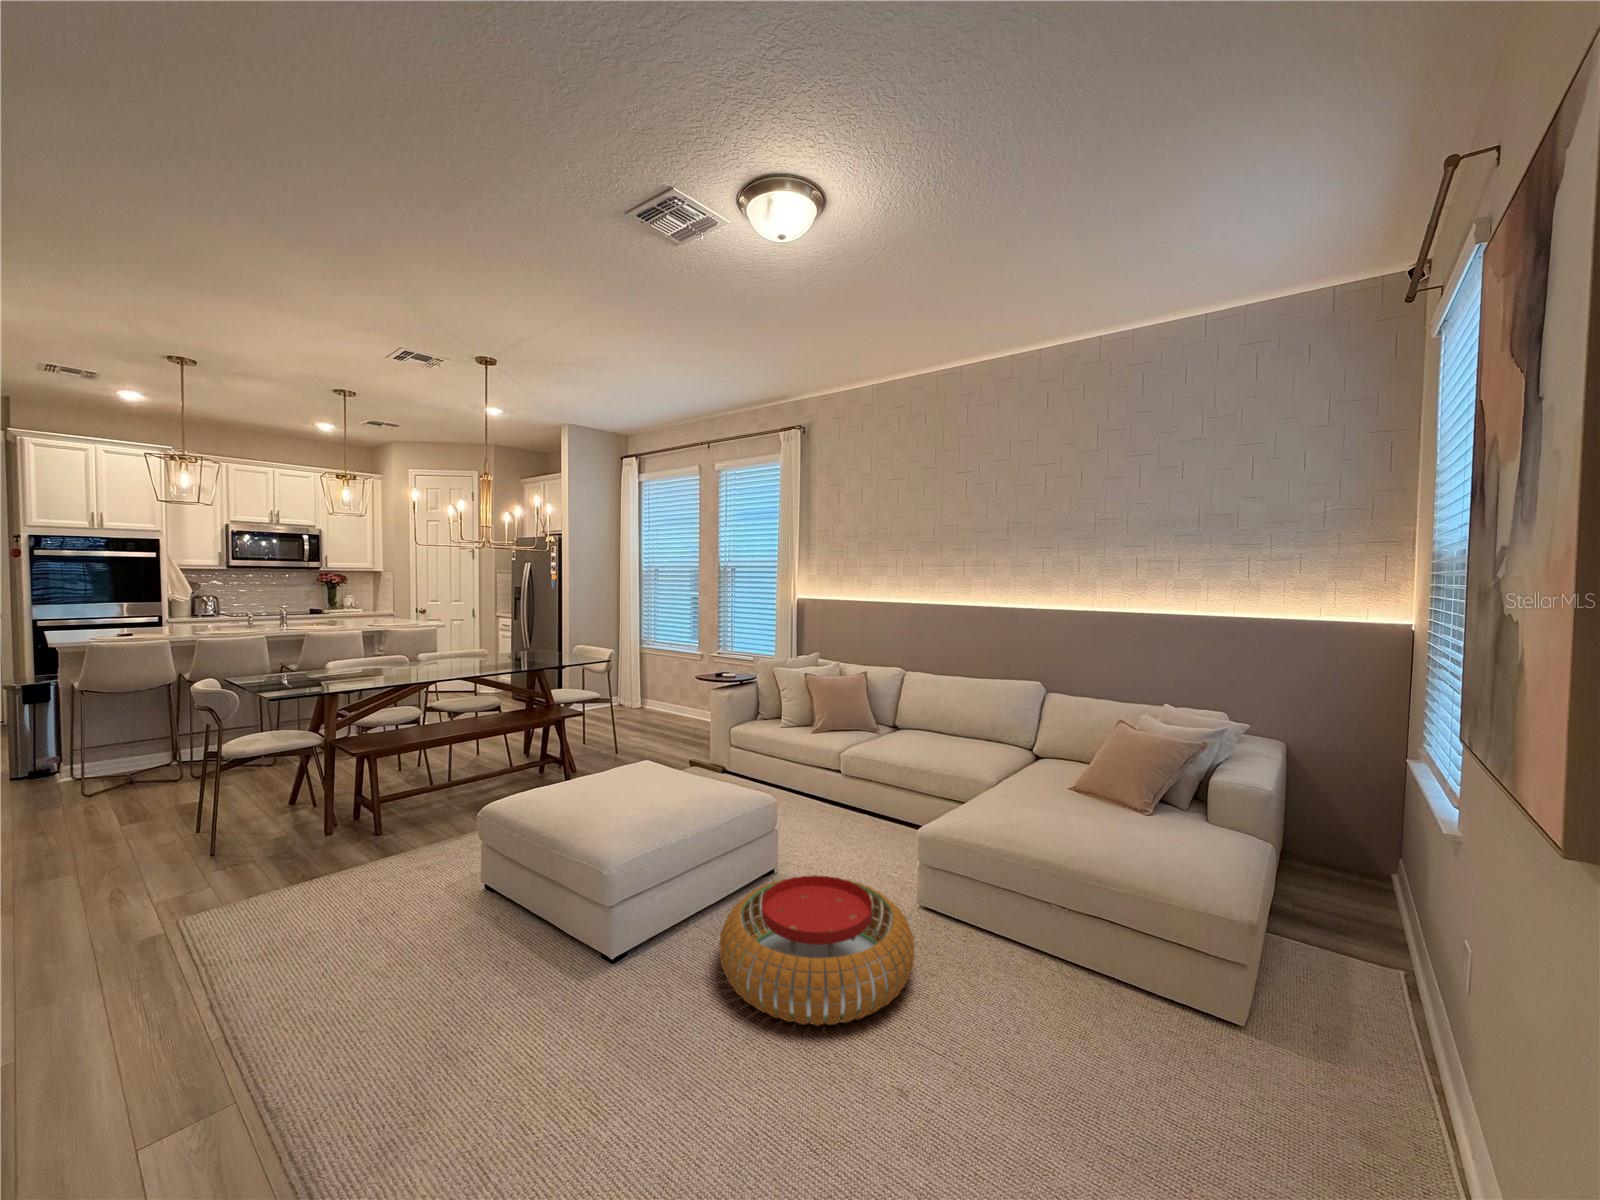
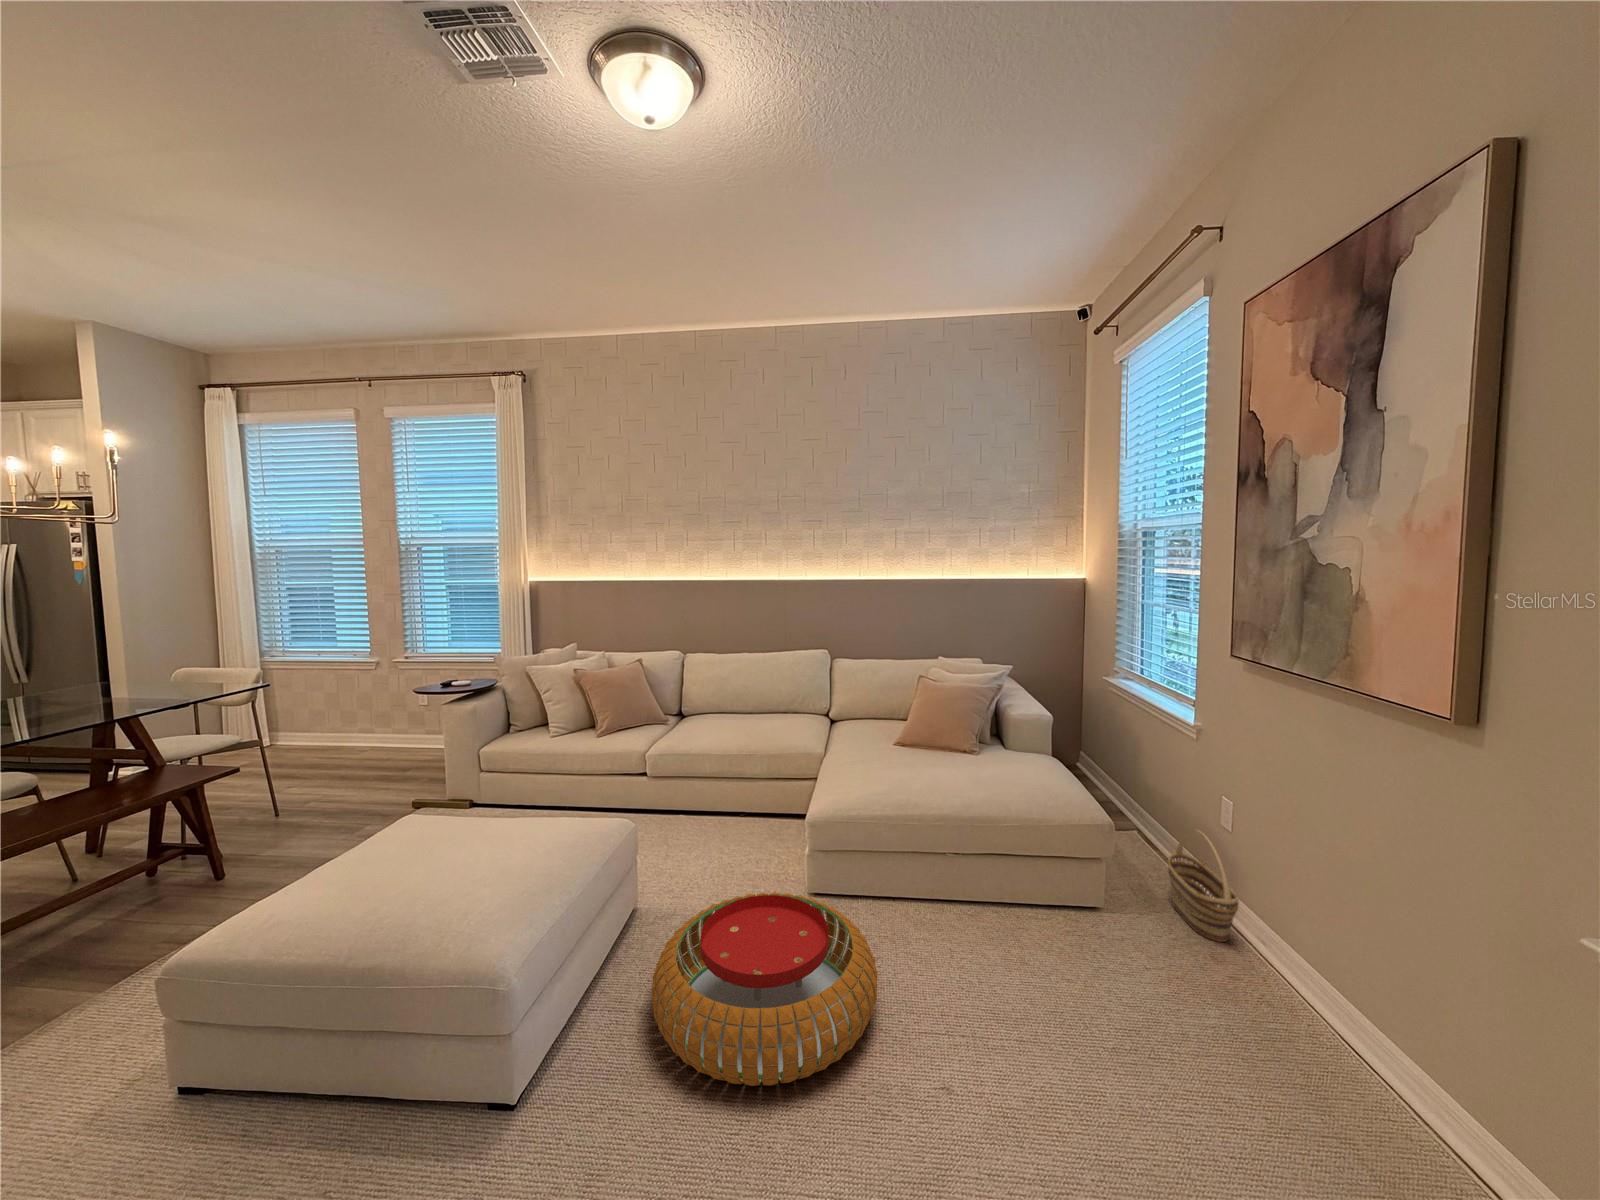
basket: none [1363,967,1441,1129] -> present [1168,830,1239,942]

